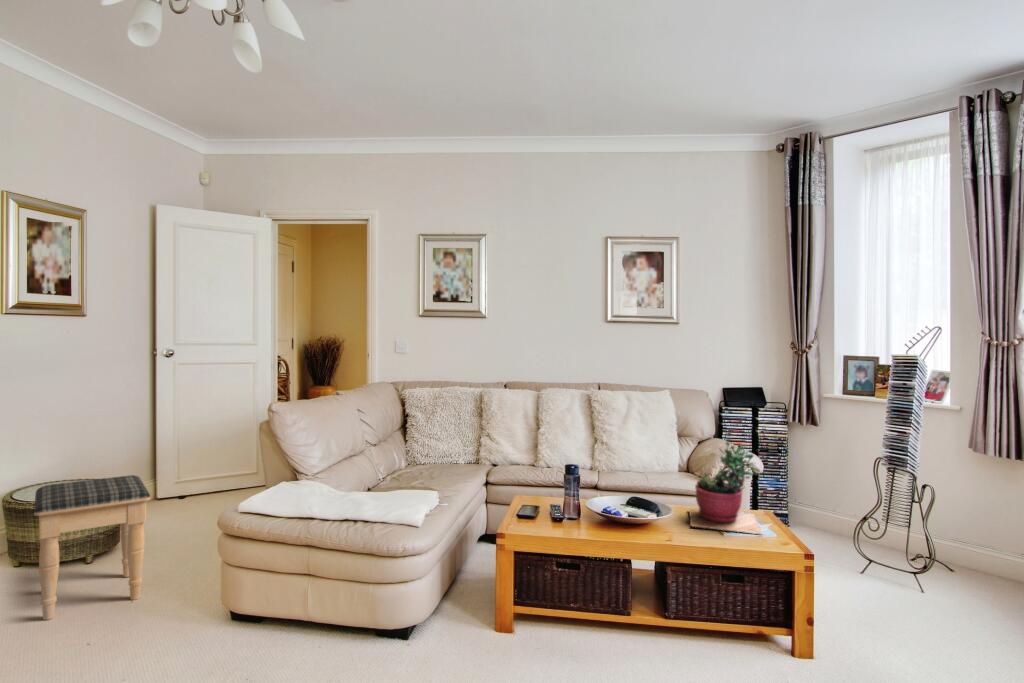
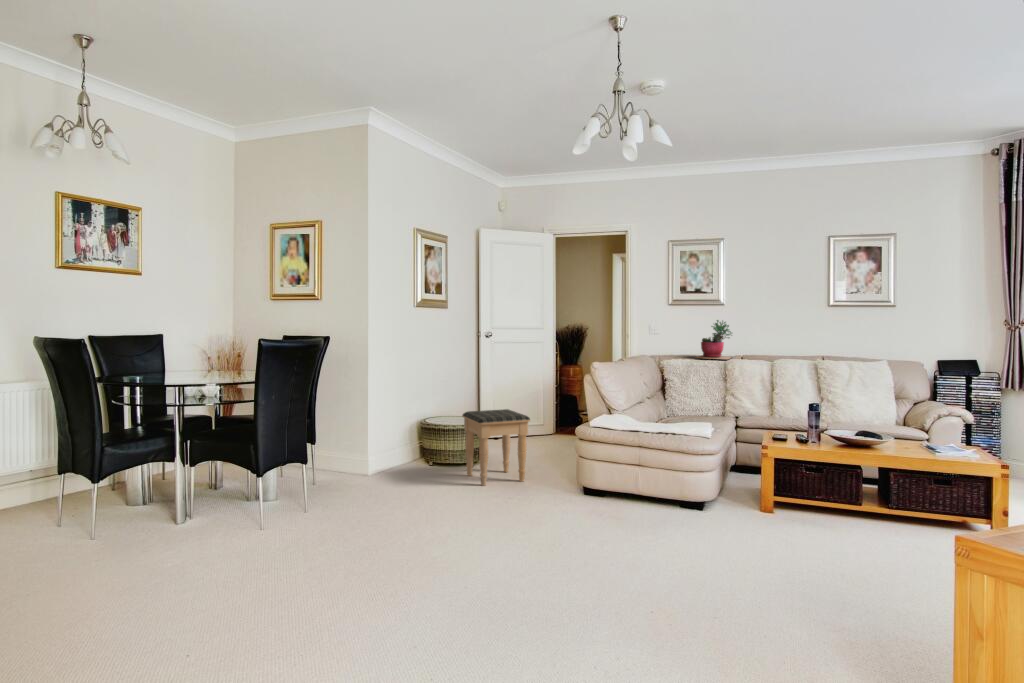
succulent plant: present [689,442,762,535] -> present [697,320,731,359]

